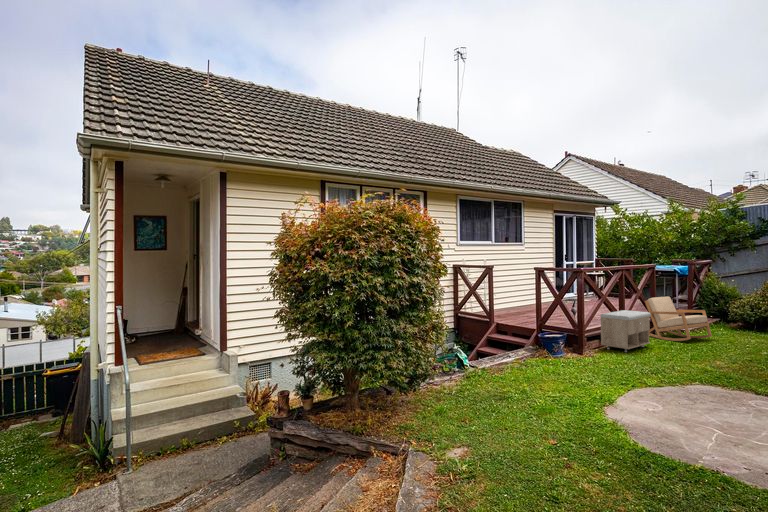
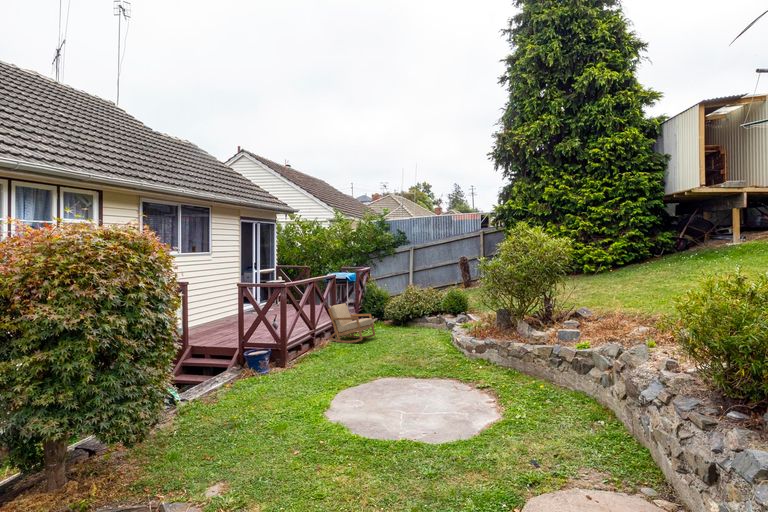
storage bench: present [601,310,651,352] -> none [298,320,336,359]

